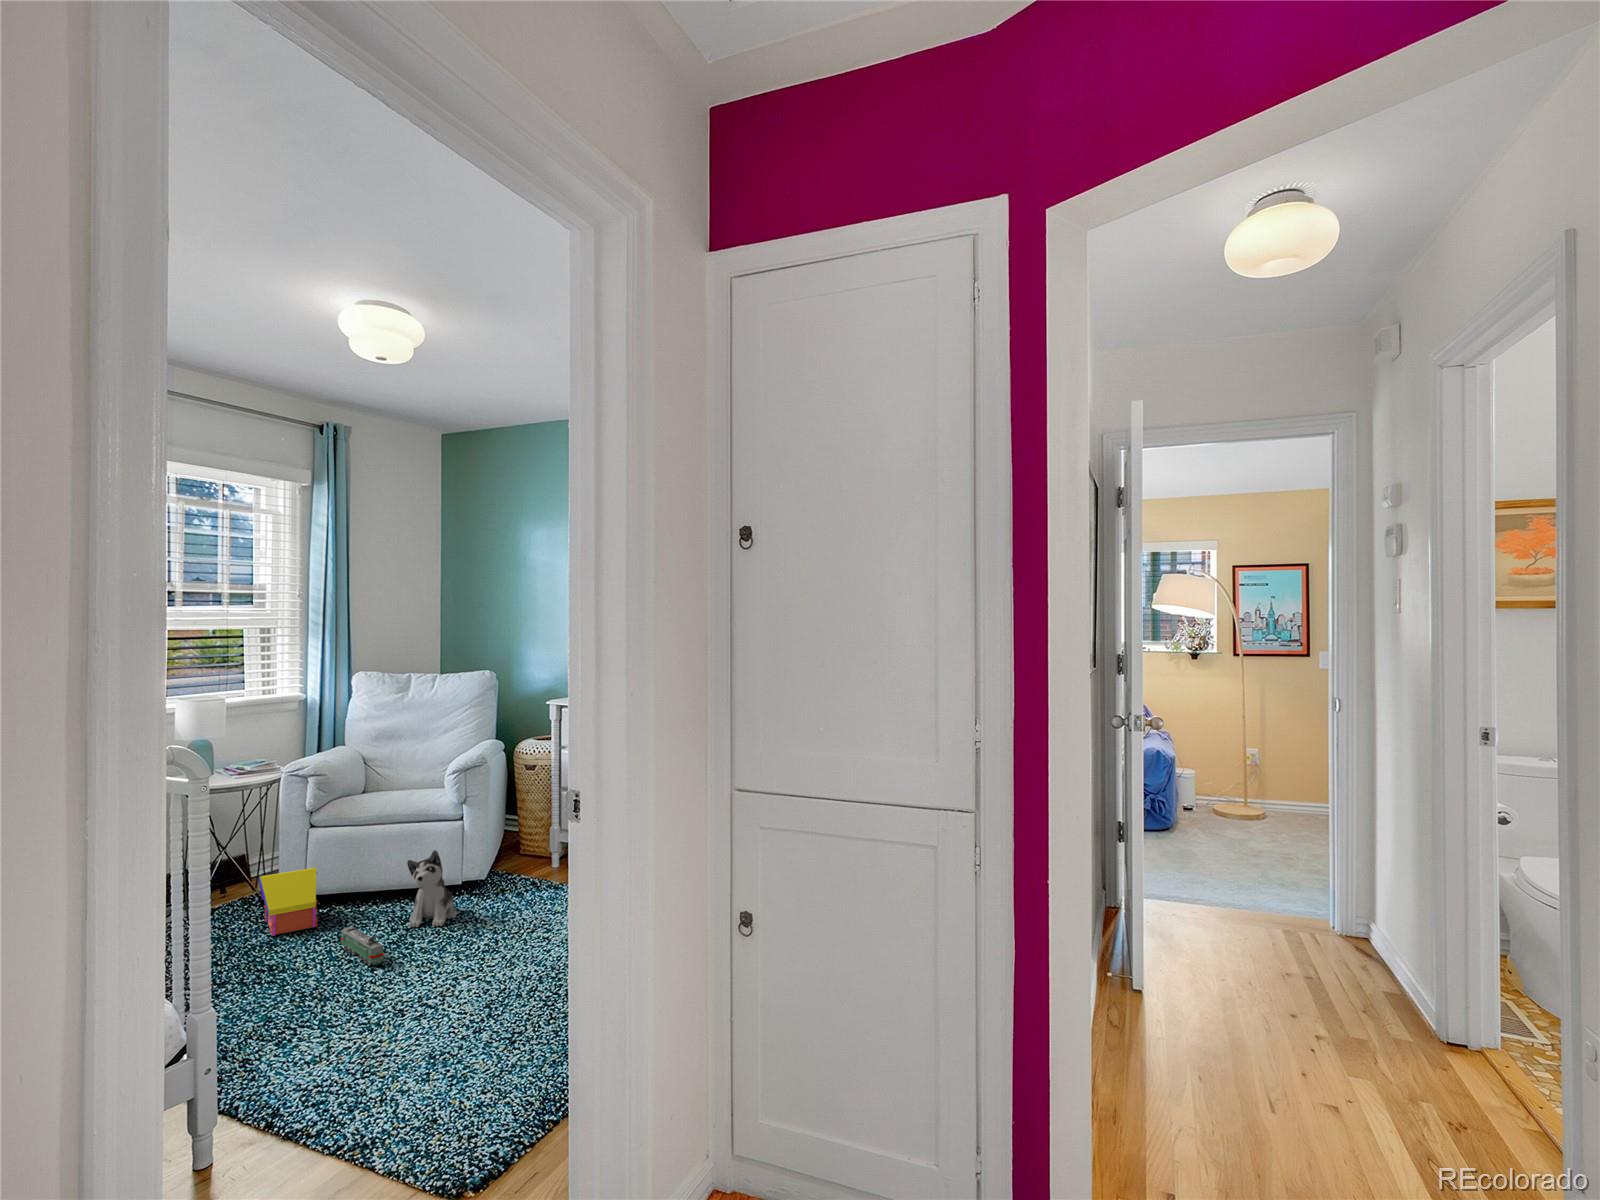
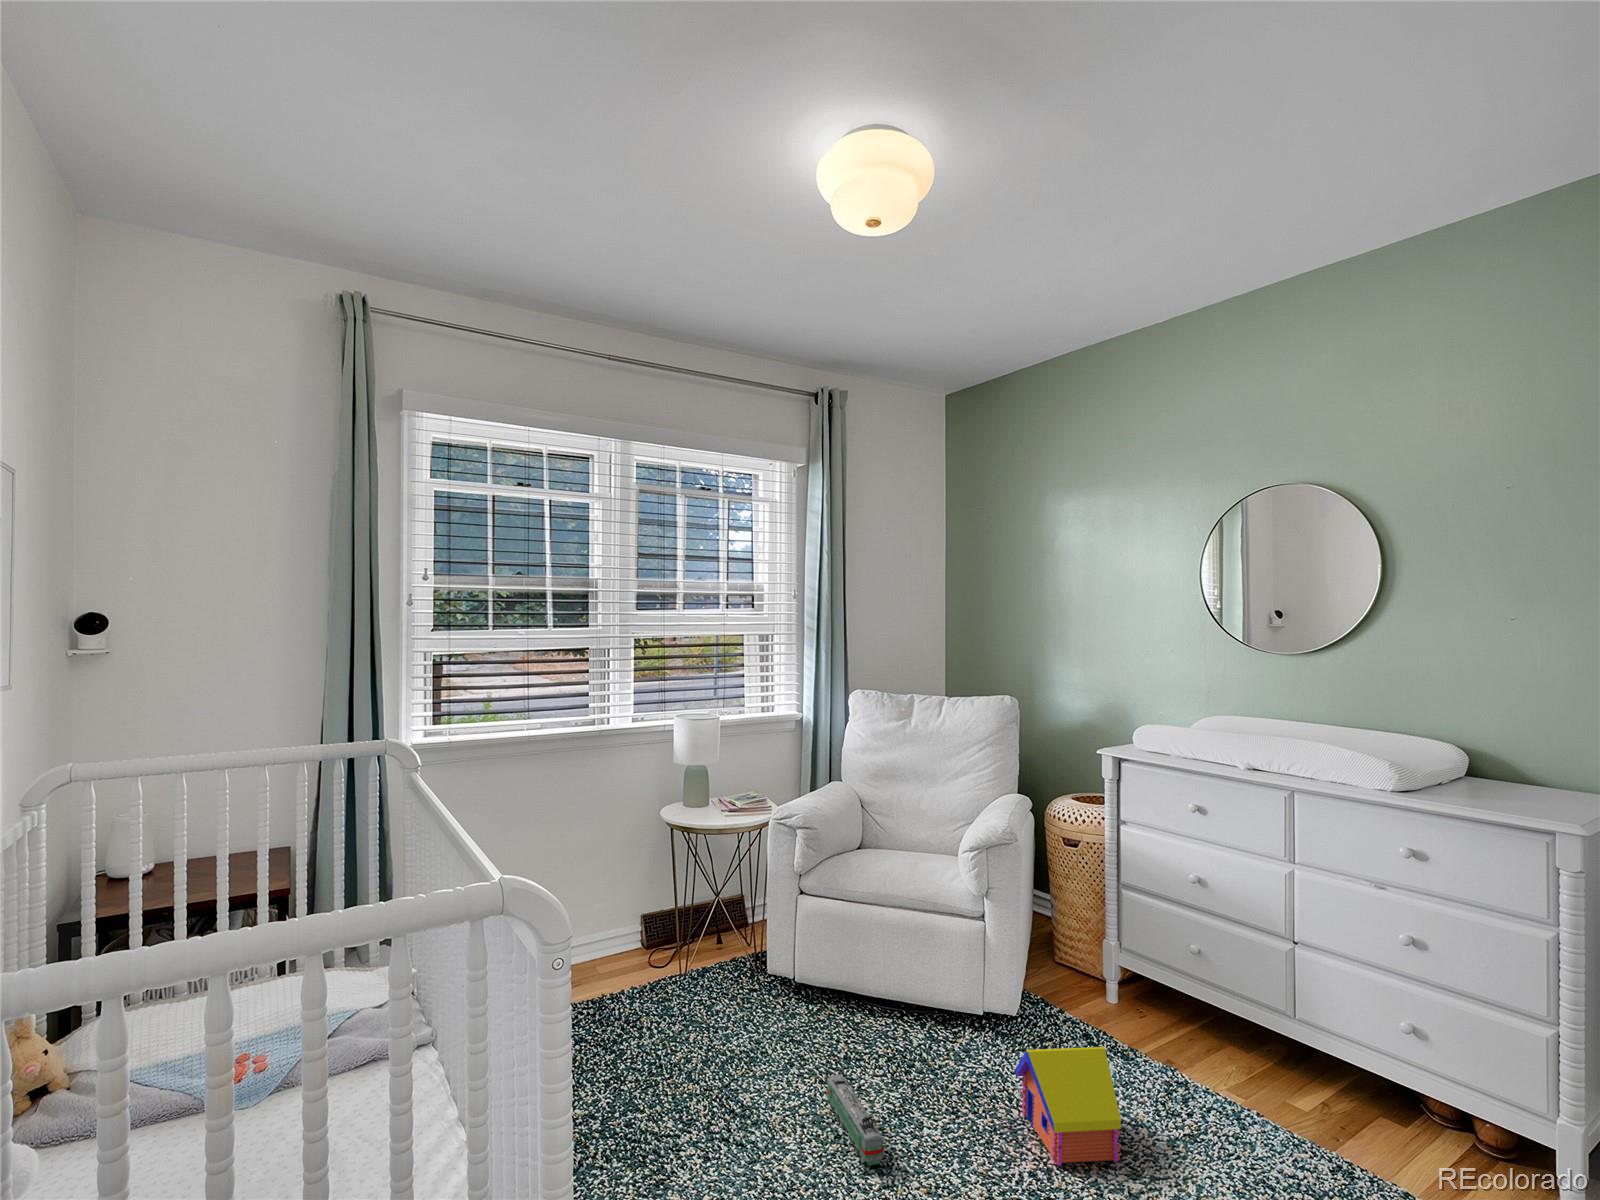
plush toy: present [407,850,457,927] -> none [915,973,983,1097]
toy house: present [259,868,318,936] -> present [1016,1047,1121,1166]

